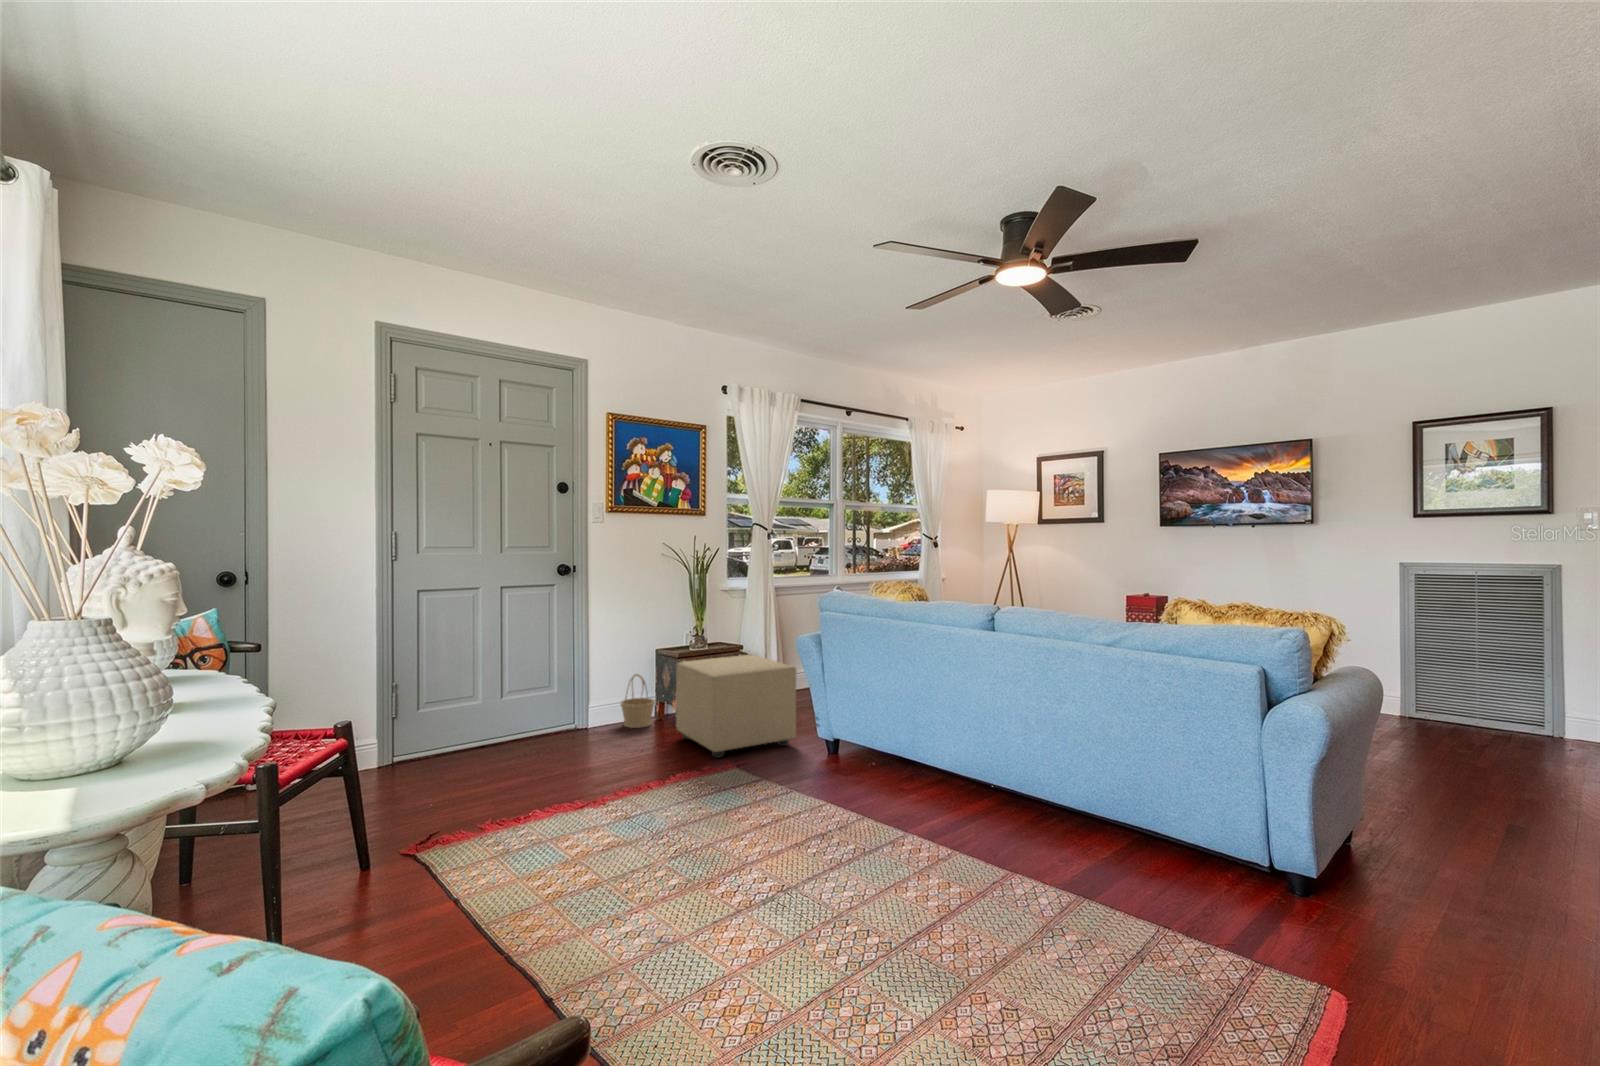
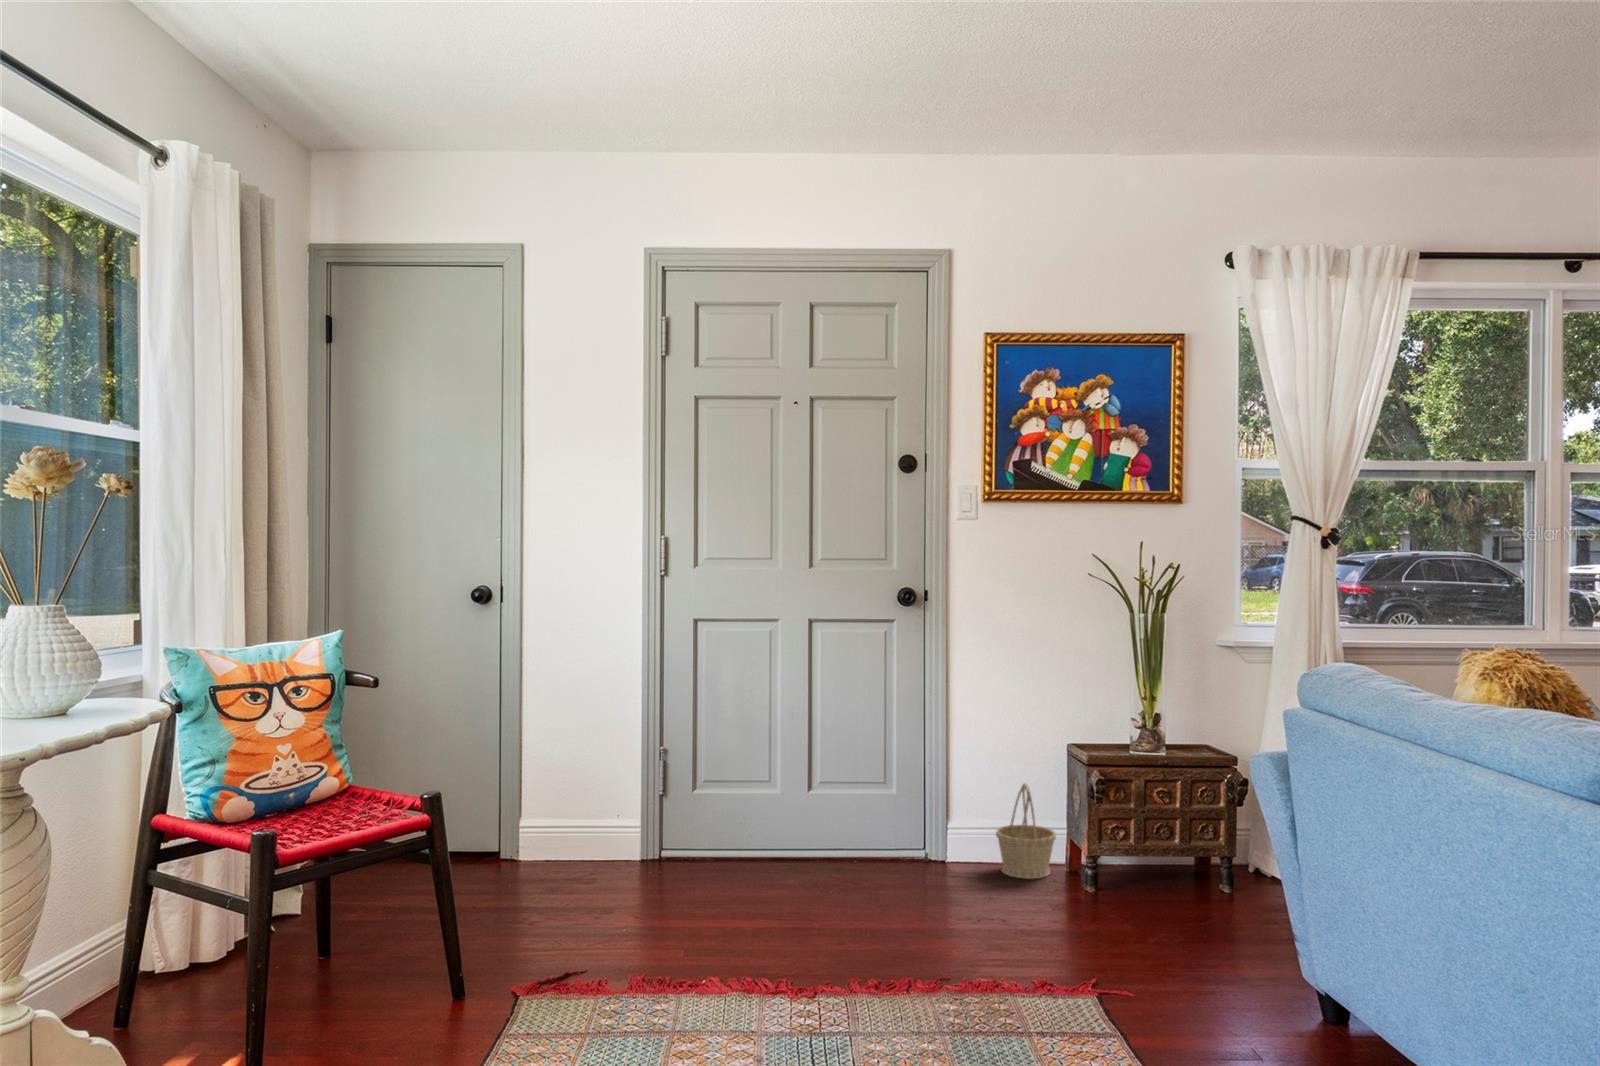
ottoman: present [676,655,796,758] -> none [1053,775,1254,977]

